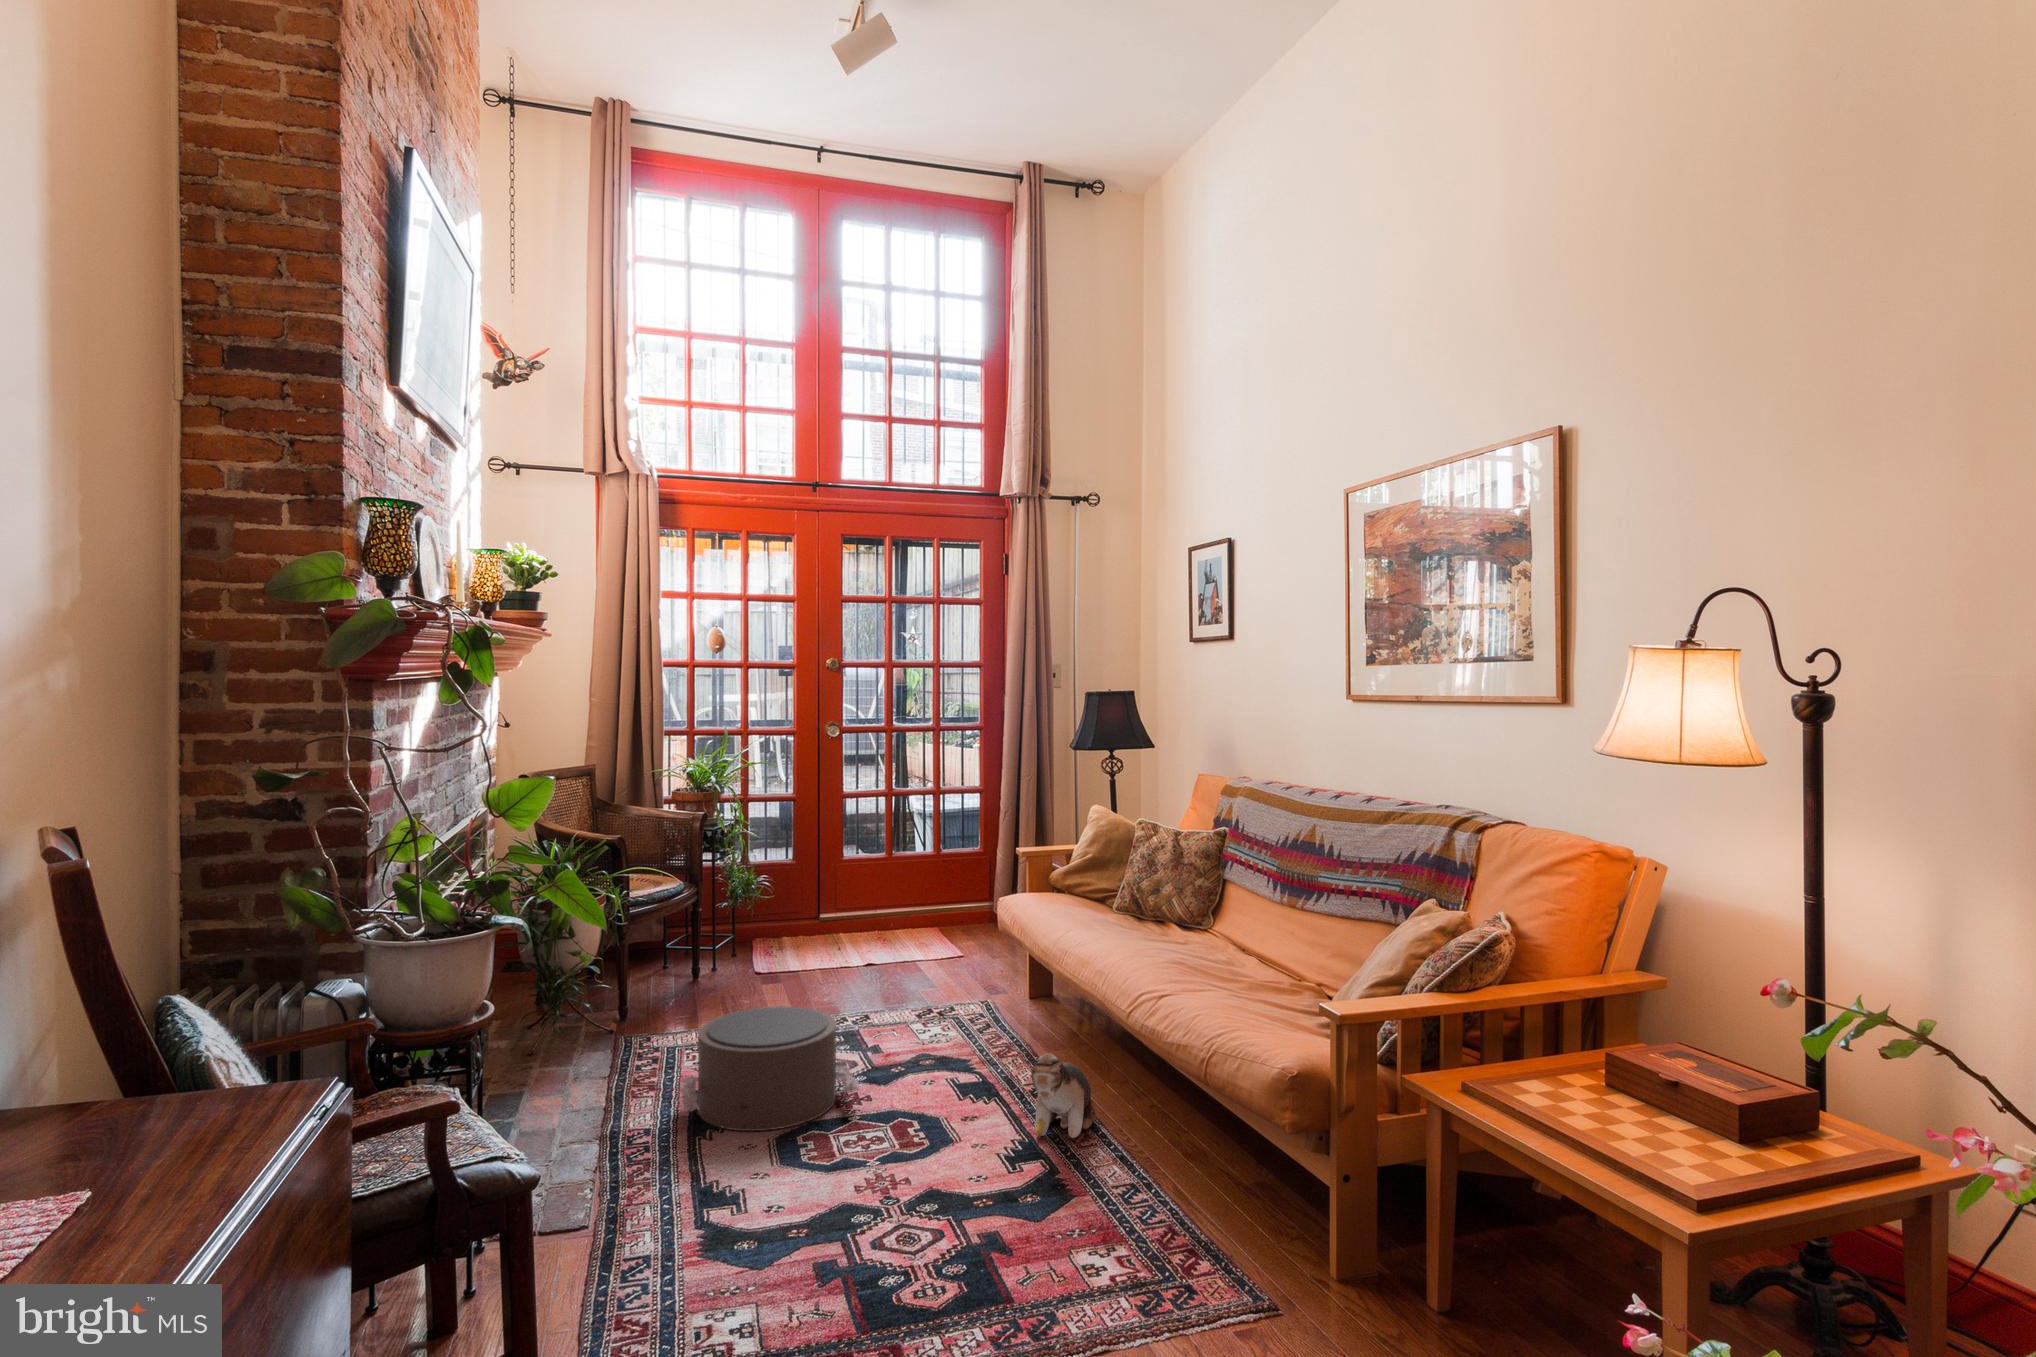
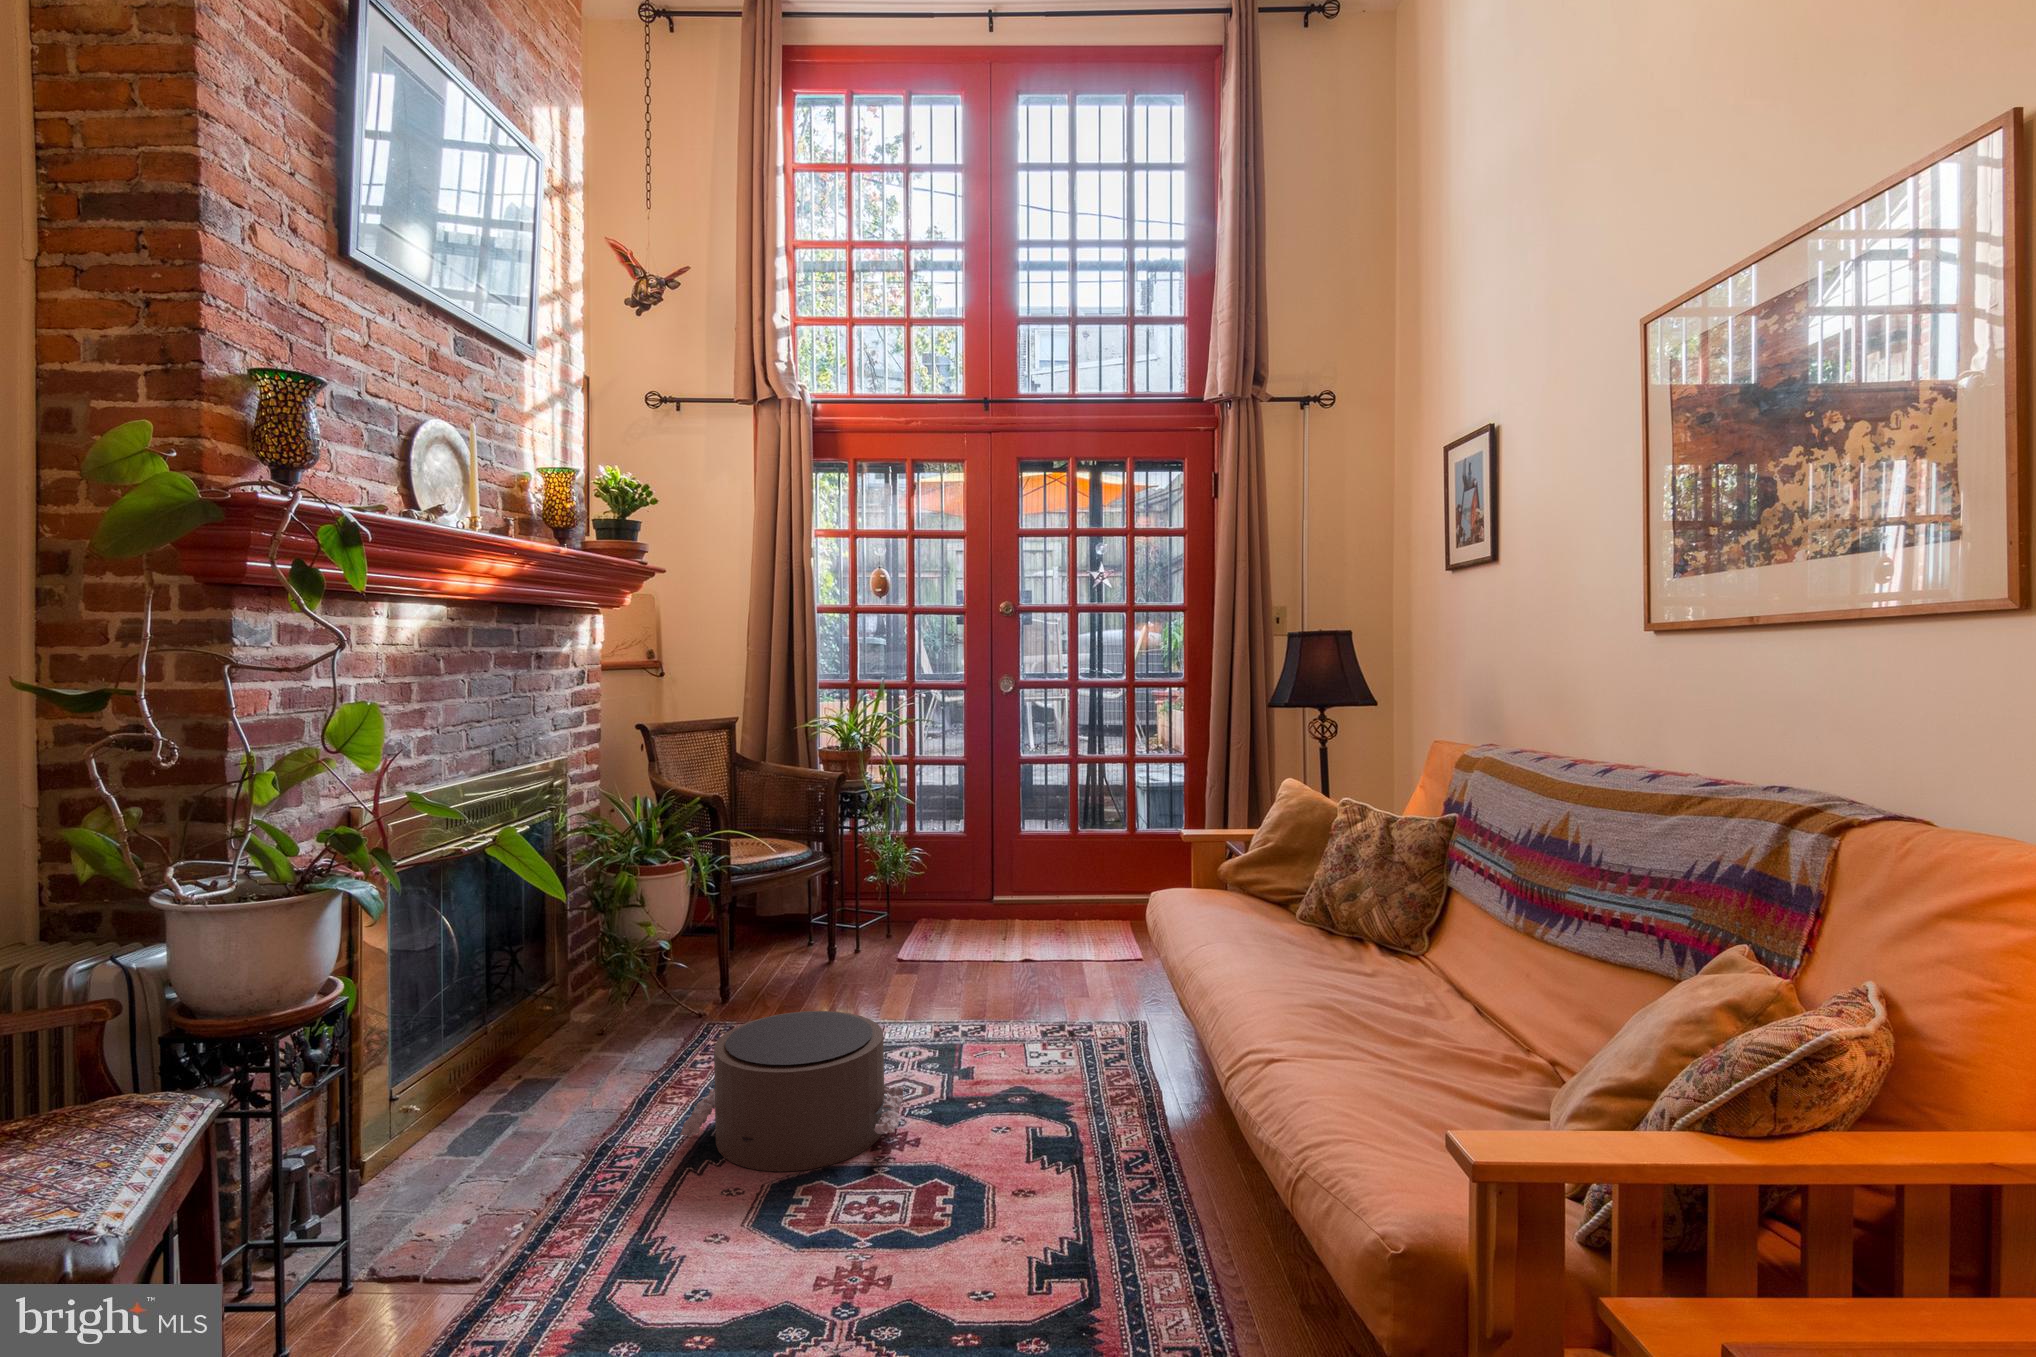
plush toy: present [1024,1053,1096,1138] -> none [1064,1122,1200,1248]

